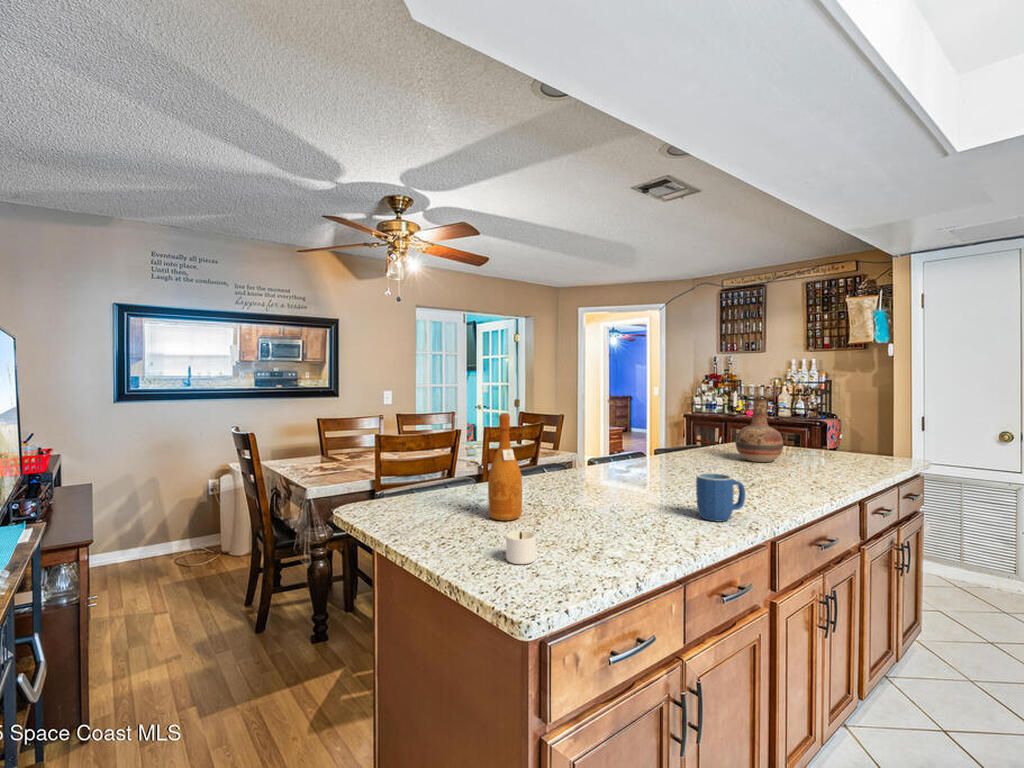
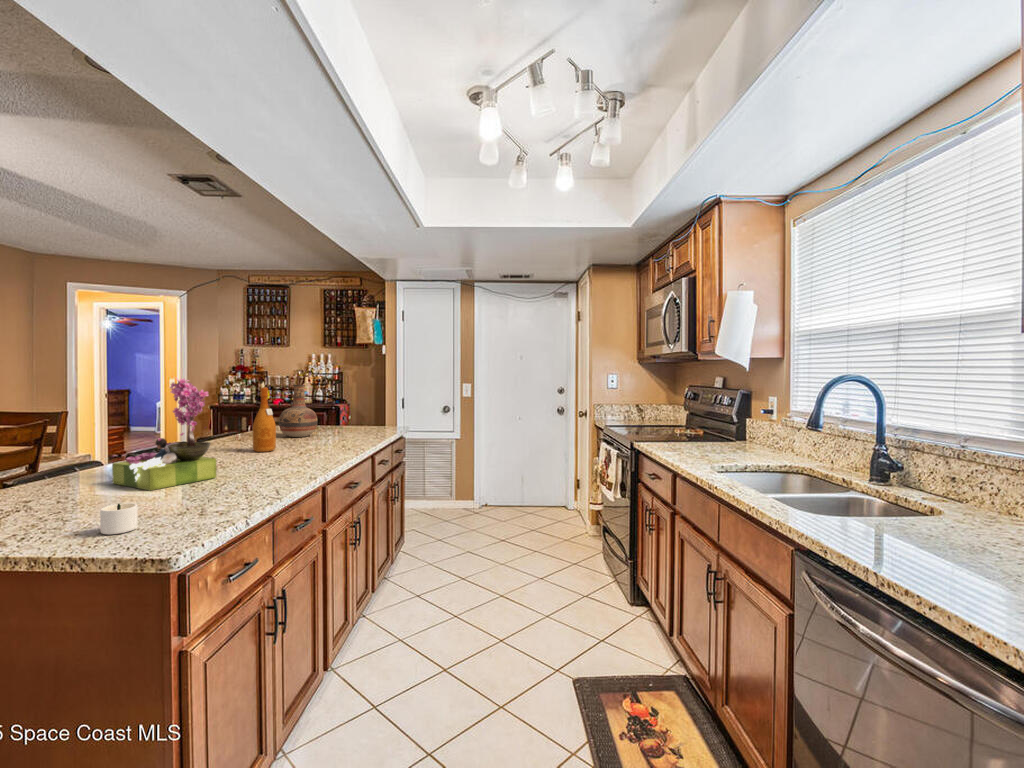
flower arrangement: none [559,393,643,511] -> present [112,379,216,490]
wine bottle: present [488,414,522,521] -> present [253,387,276,452]
mug: present [696,473,745,522] -> none [268,439,307,476]

